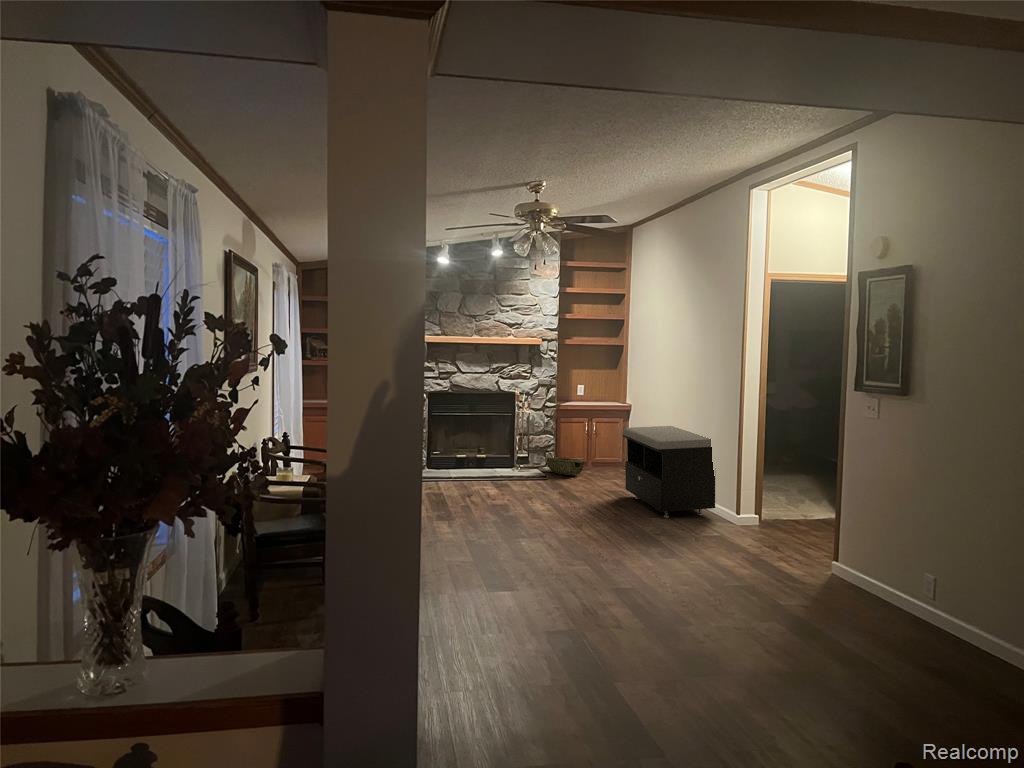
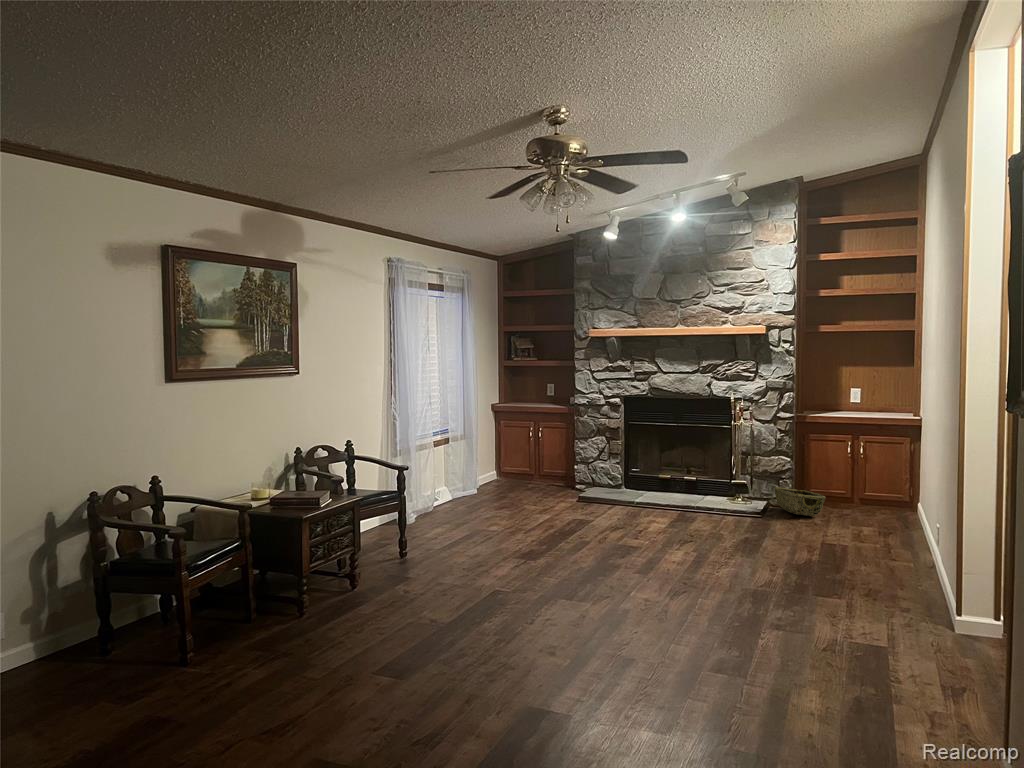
storage bench: present [623,426,715,518] -> none [824,452,940,604]

